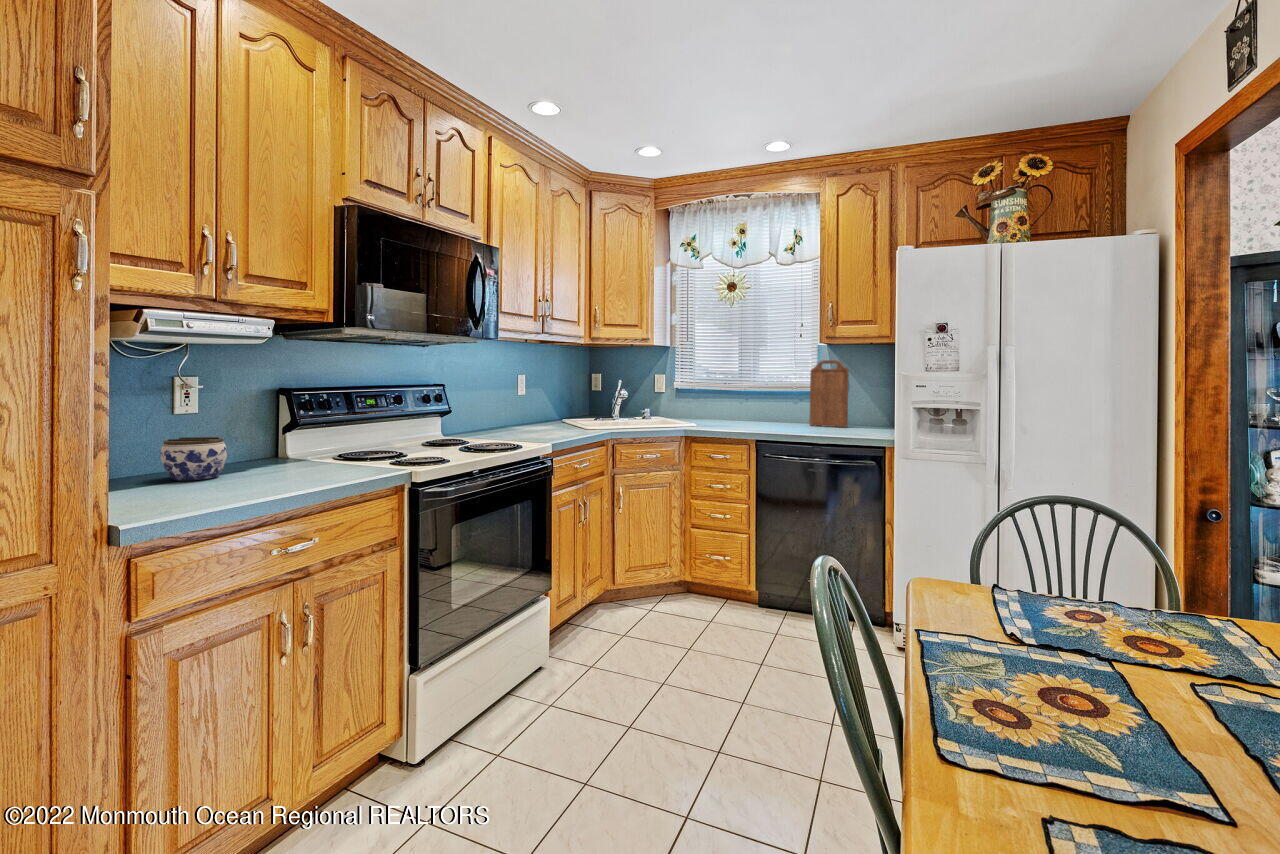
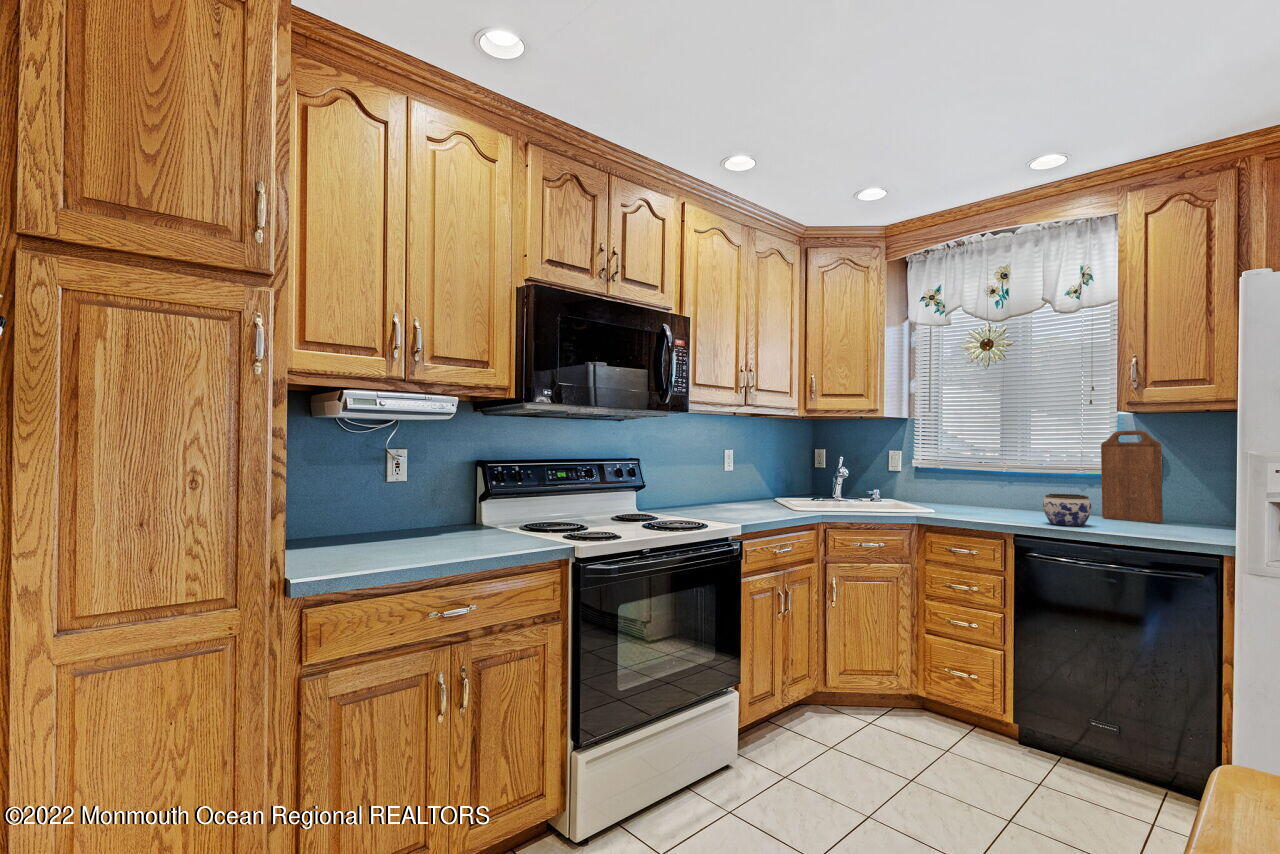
jar: present [160,437,227,480] -> present [1043,494,1091,526]

